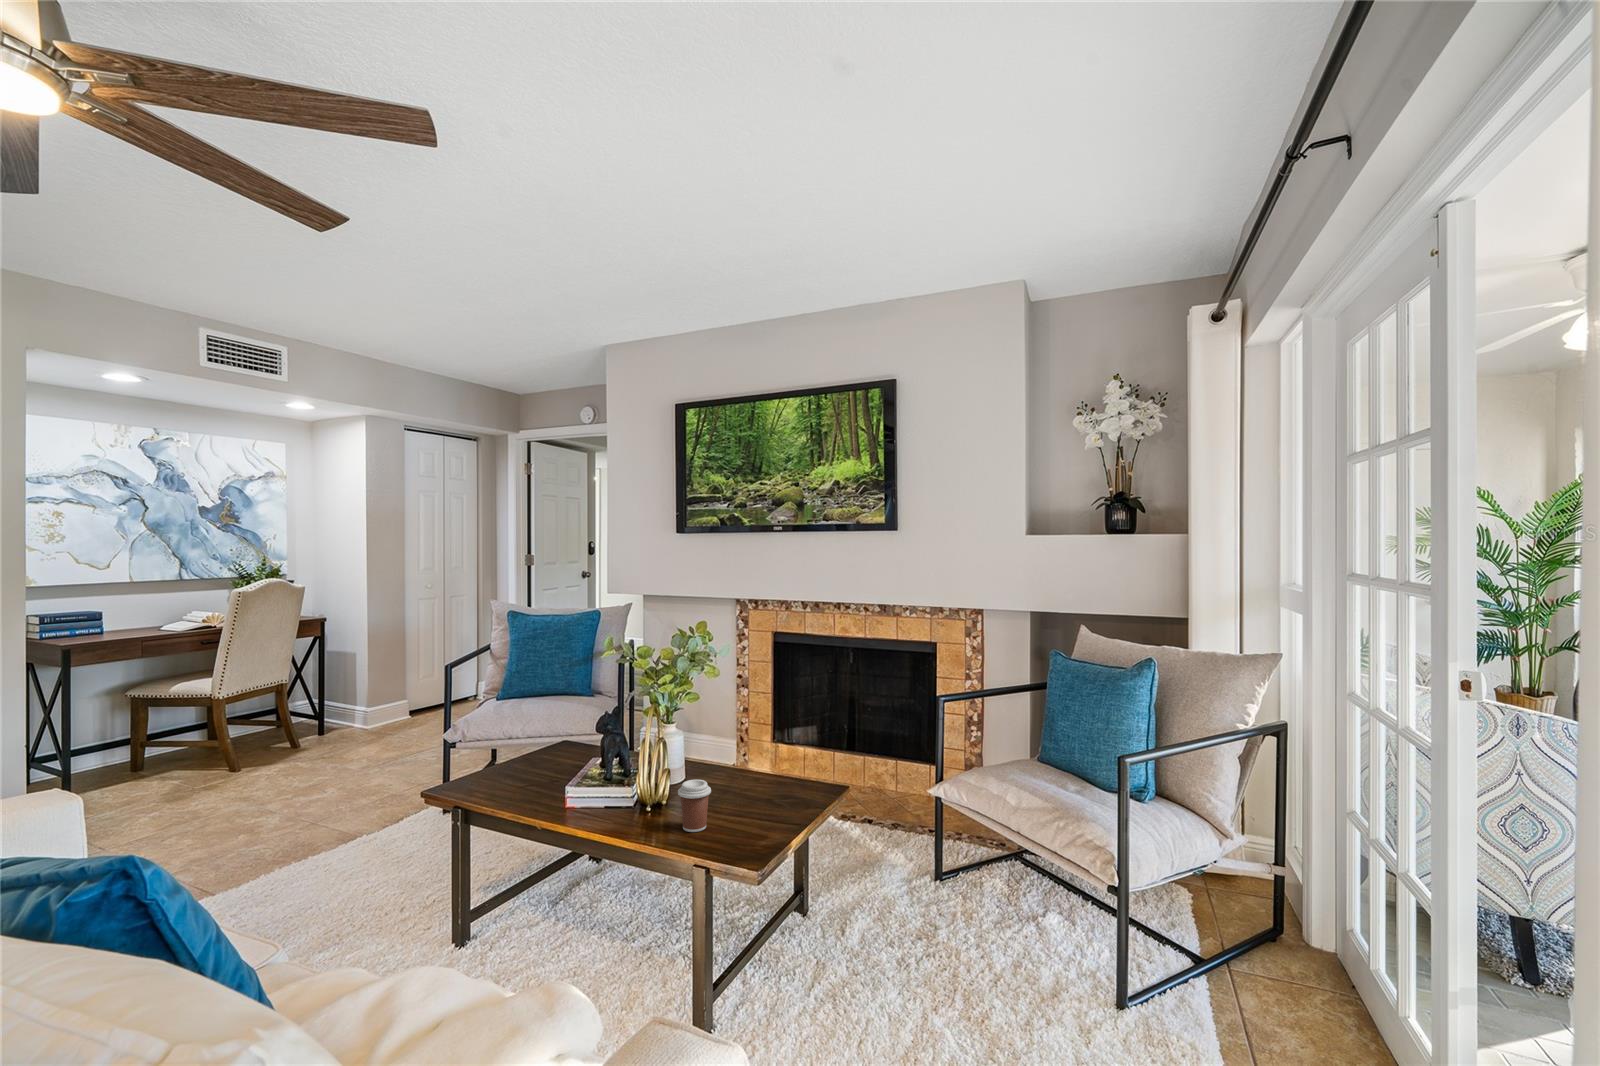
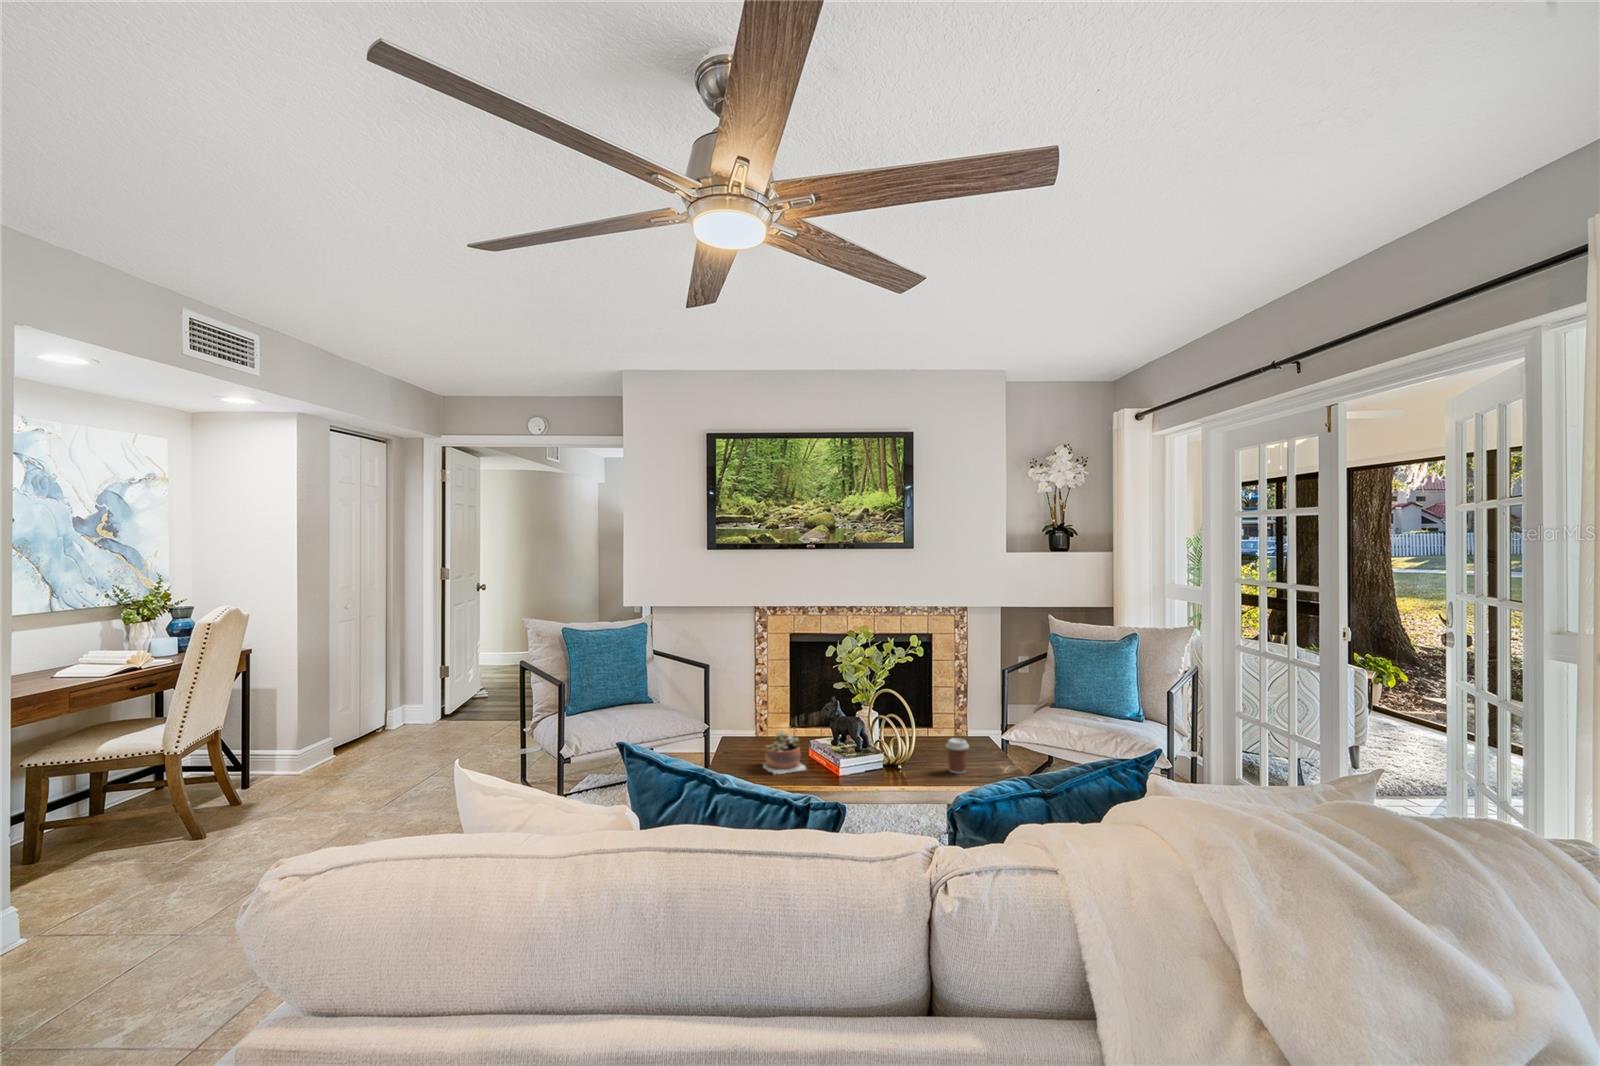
succulent plant: none [489,740,552,793] -> present [763,731,806,774]

